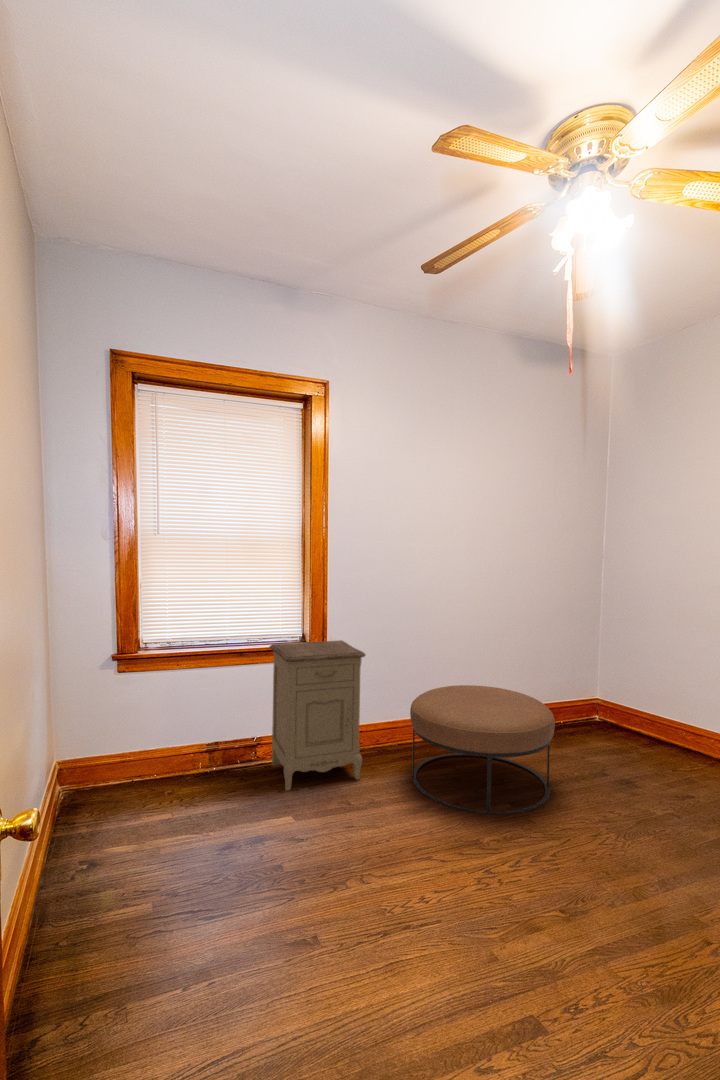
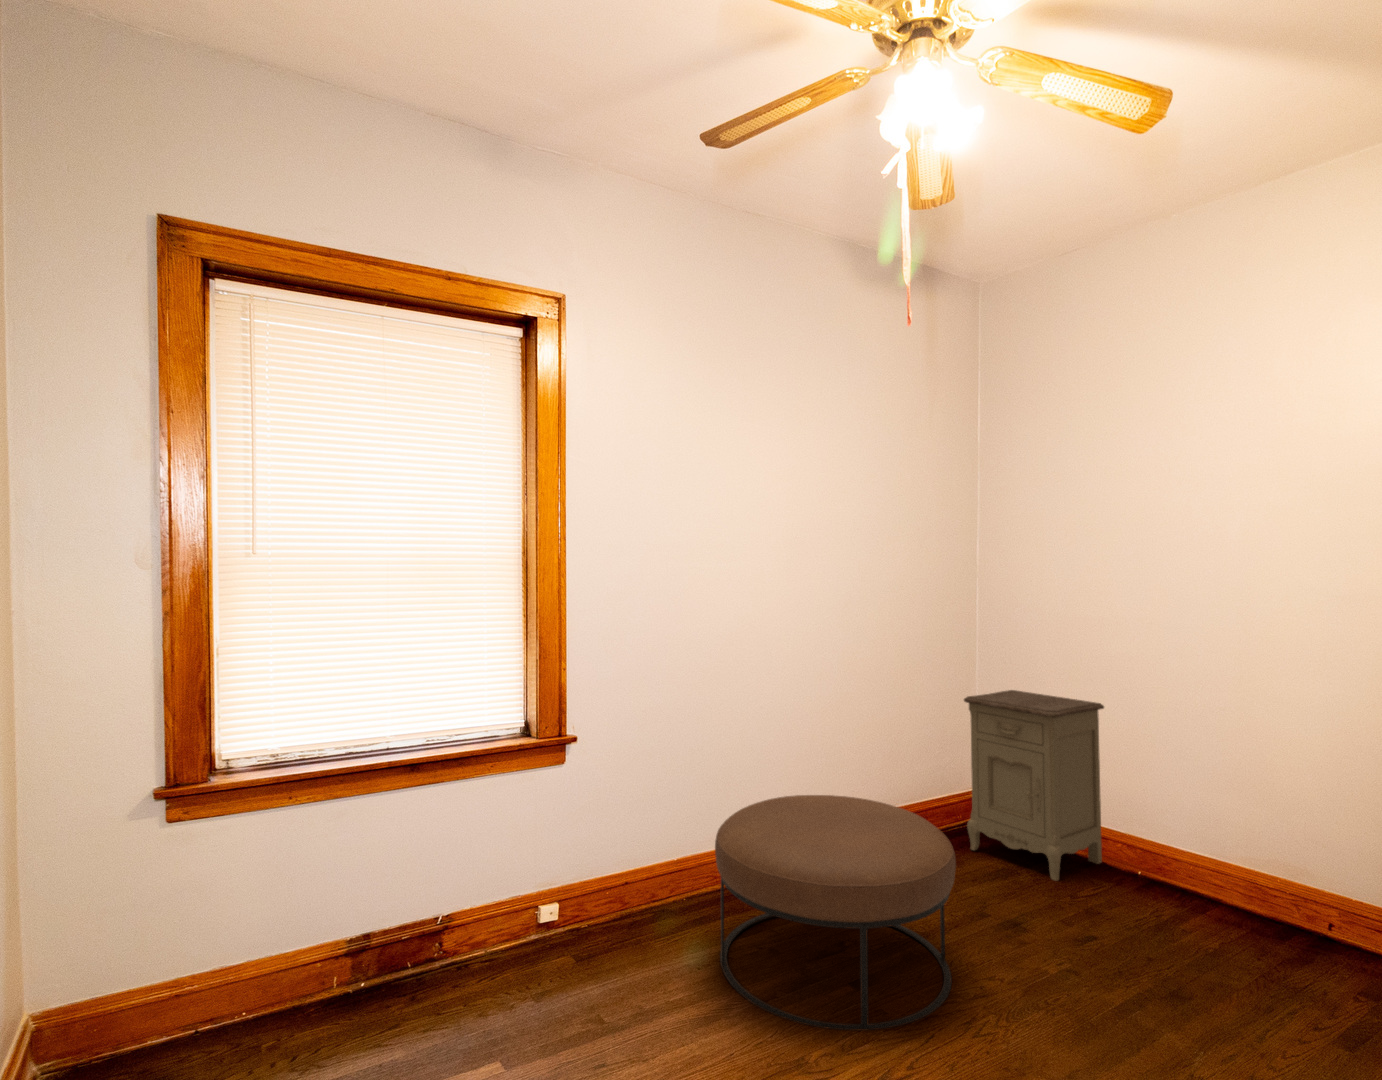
nightstand: present [270,640,365,791] -> present [964,690,1104,881]

